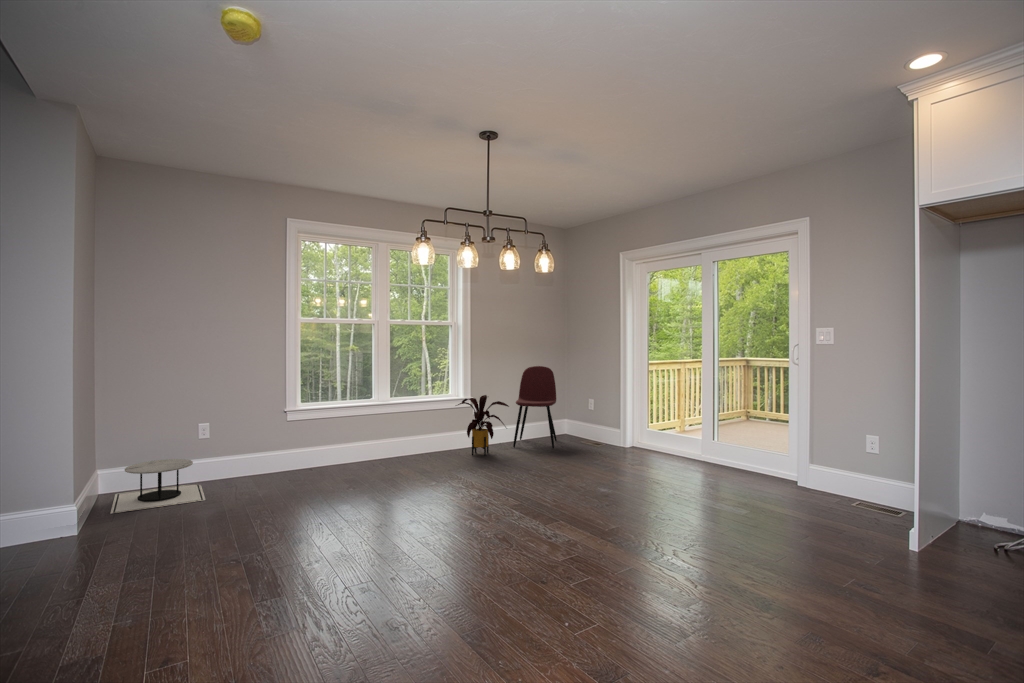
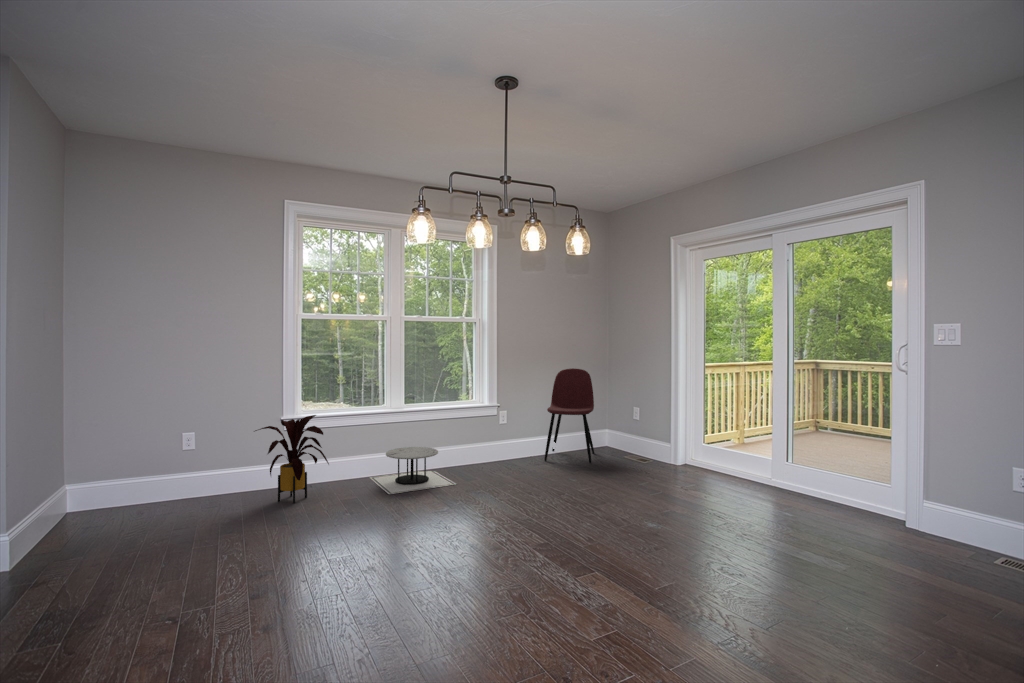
house plant: present [456,395,509,456] -> present [255,415,329,503]
side table: present [111,459,205,513] -> present [370,447,456,494]

